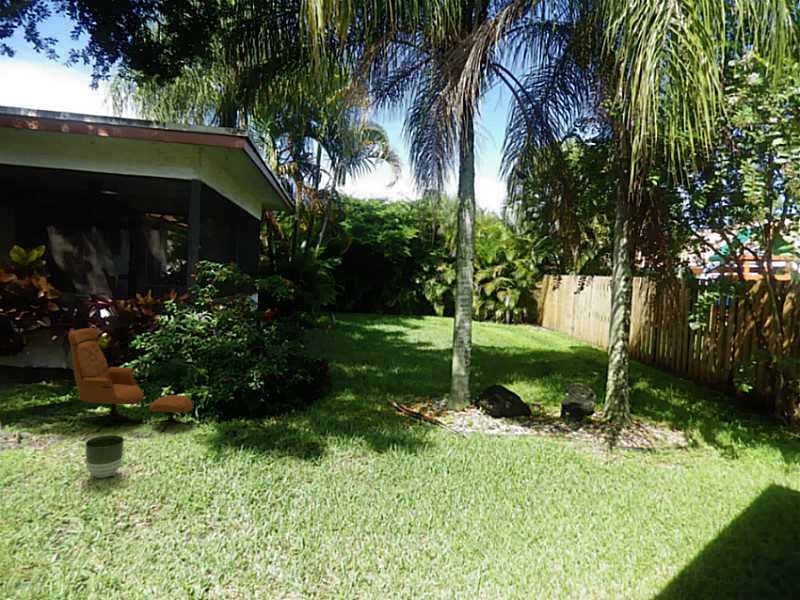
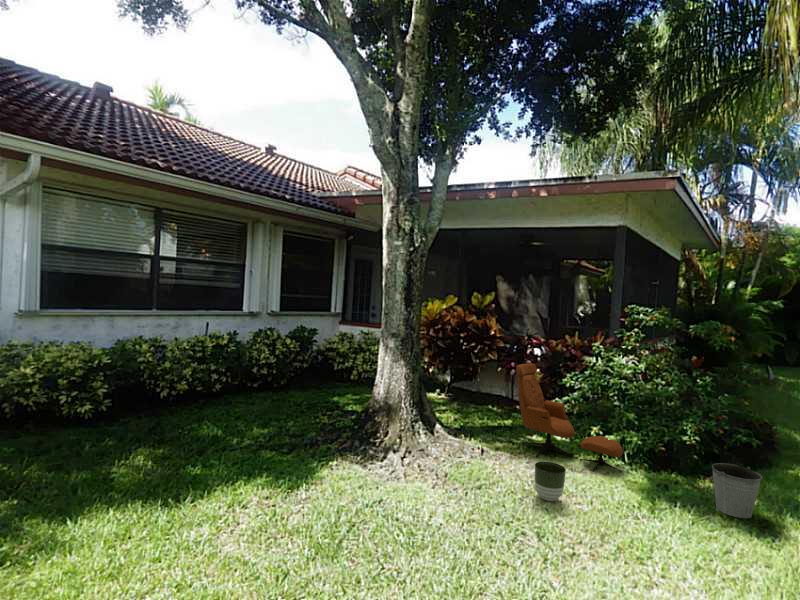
bucket: none [263,397,300,440] -> present [709,463,762,518]

